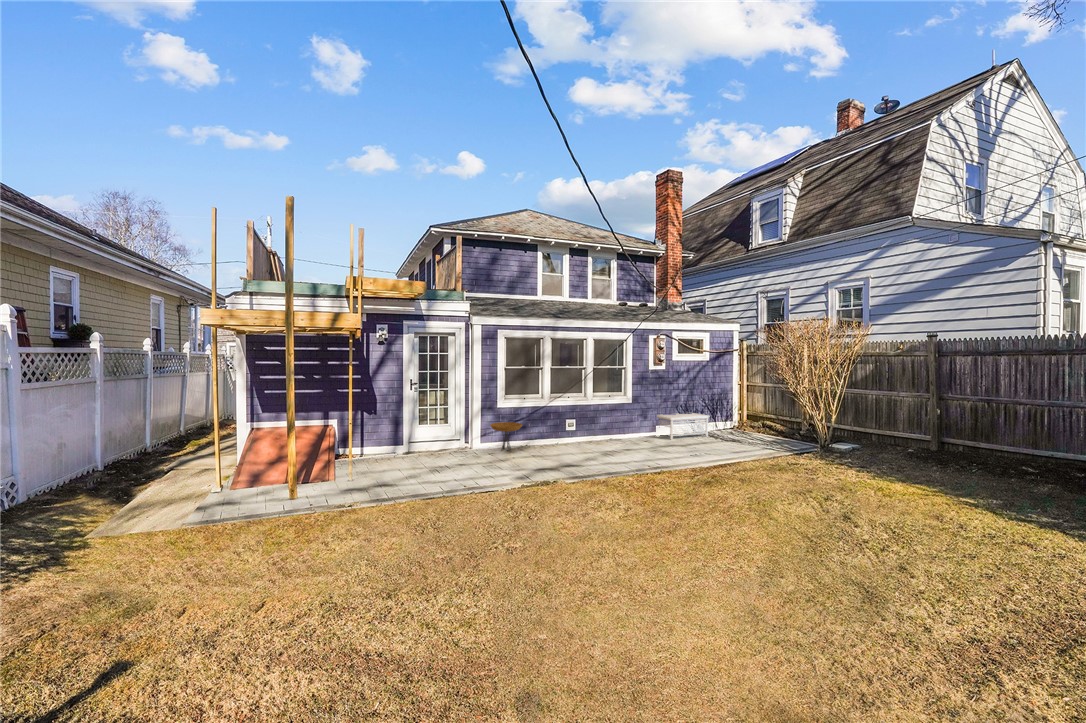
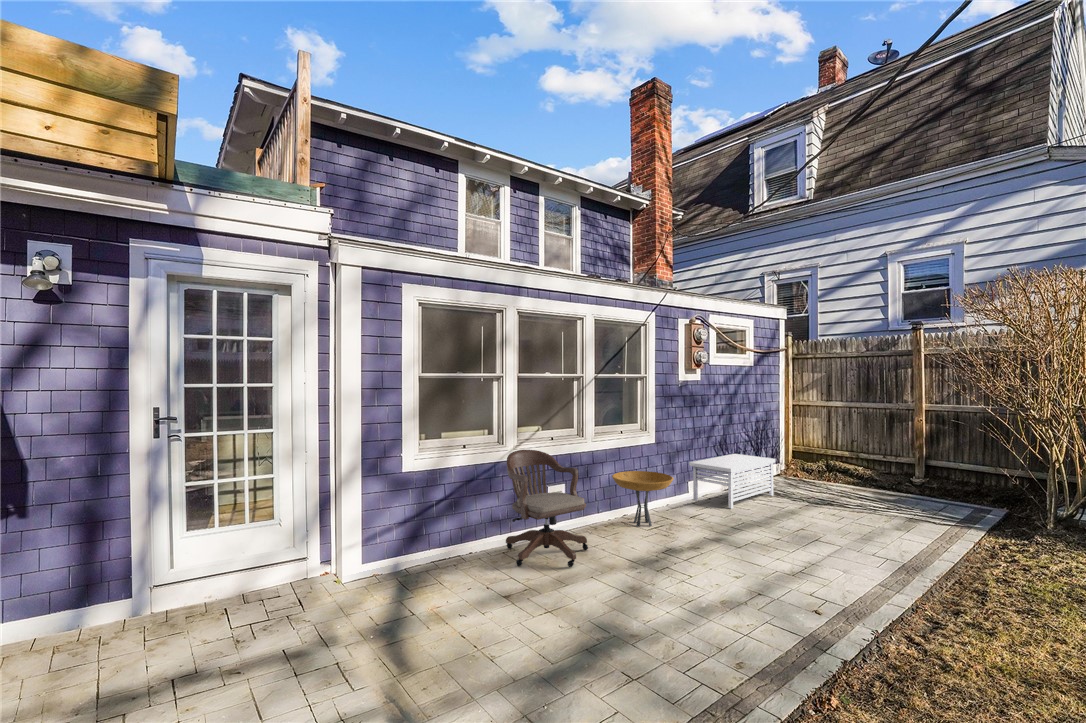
chair: none [542,402,577,450] -> present [506,450,588,567]
side table: present [490,422,522,451] -> present [612,471,674,527]

